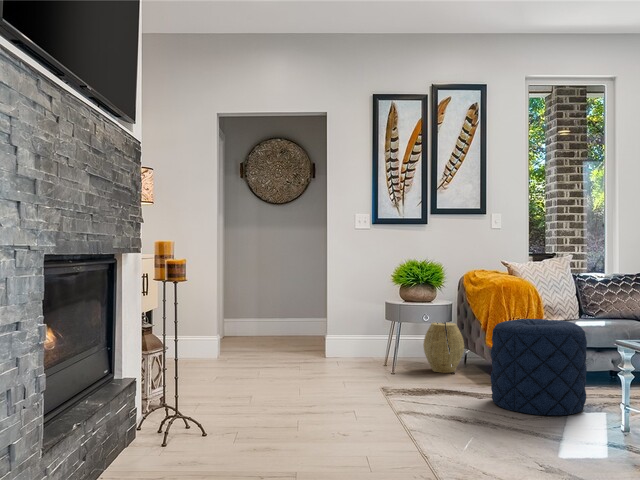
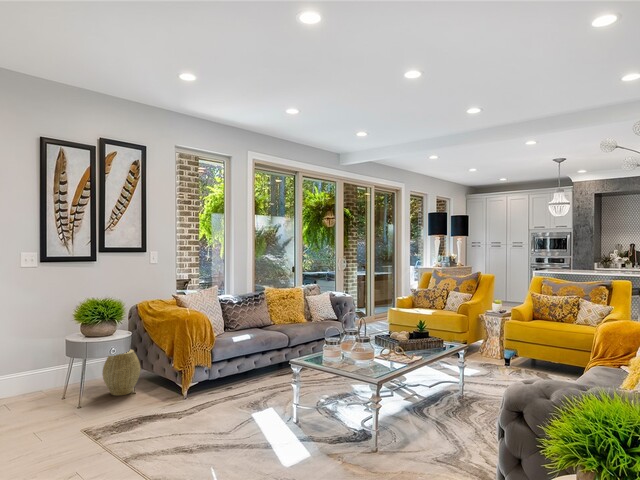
pouf: present [491,319,587,415] -> none [189,344,261,426]

